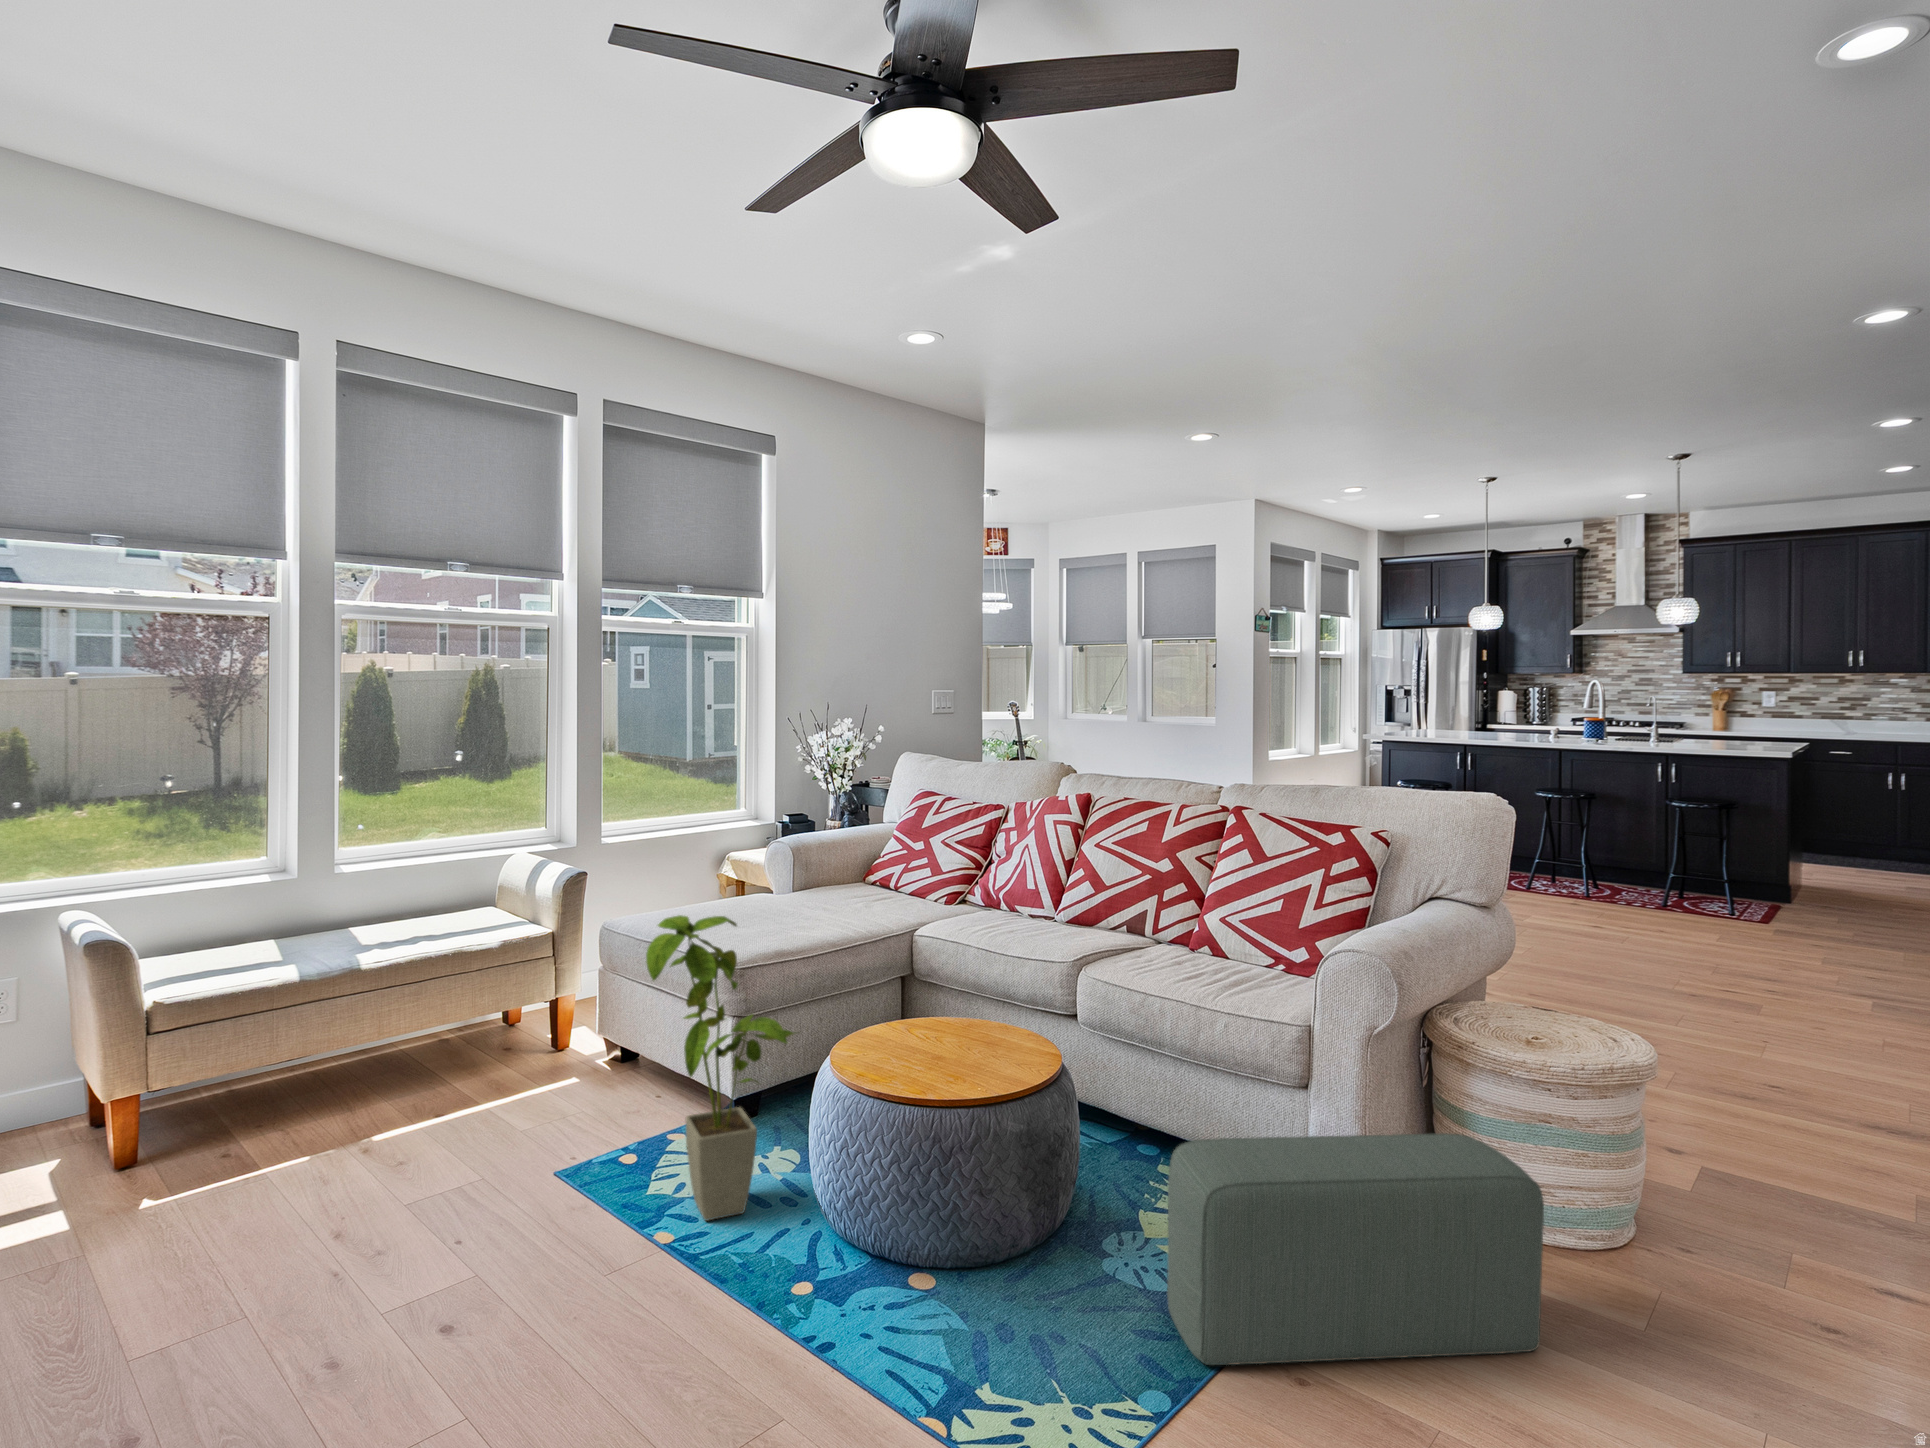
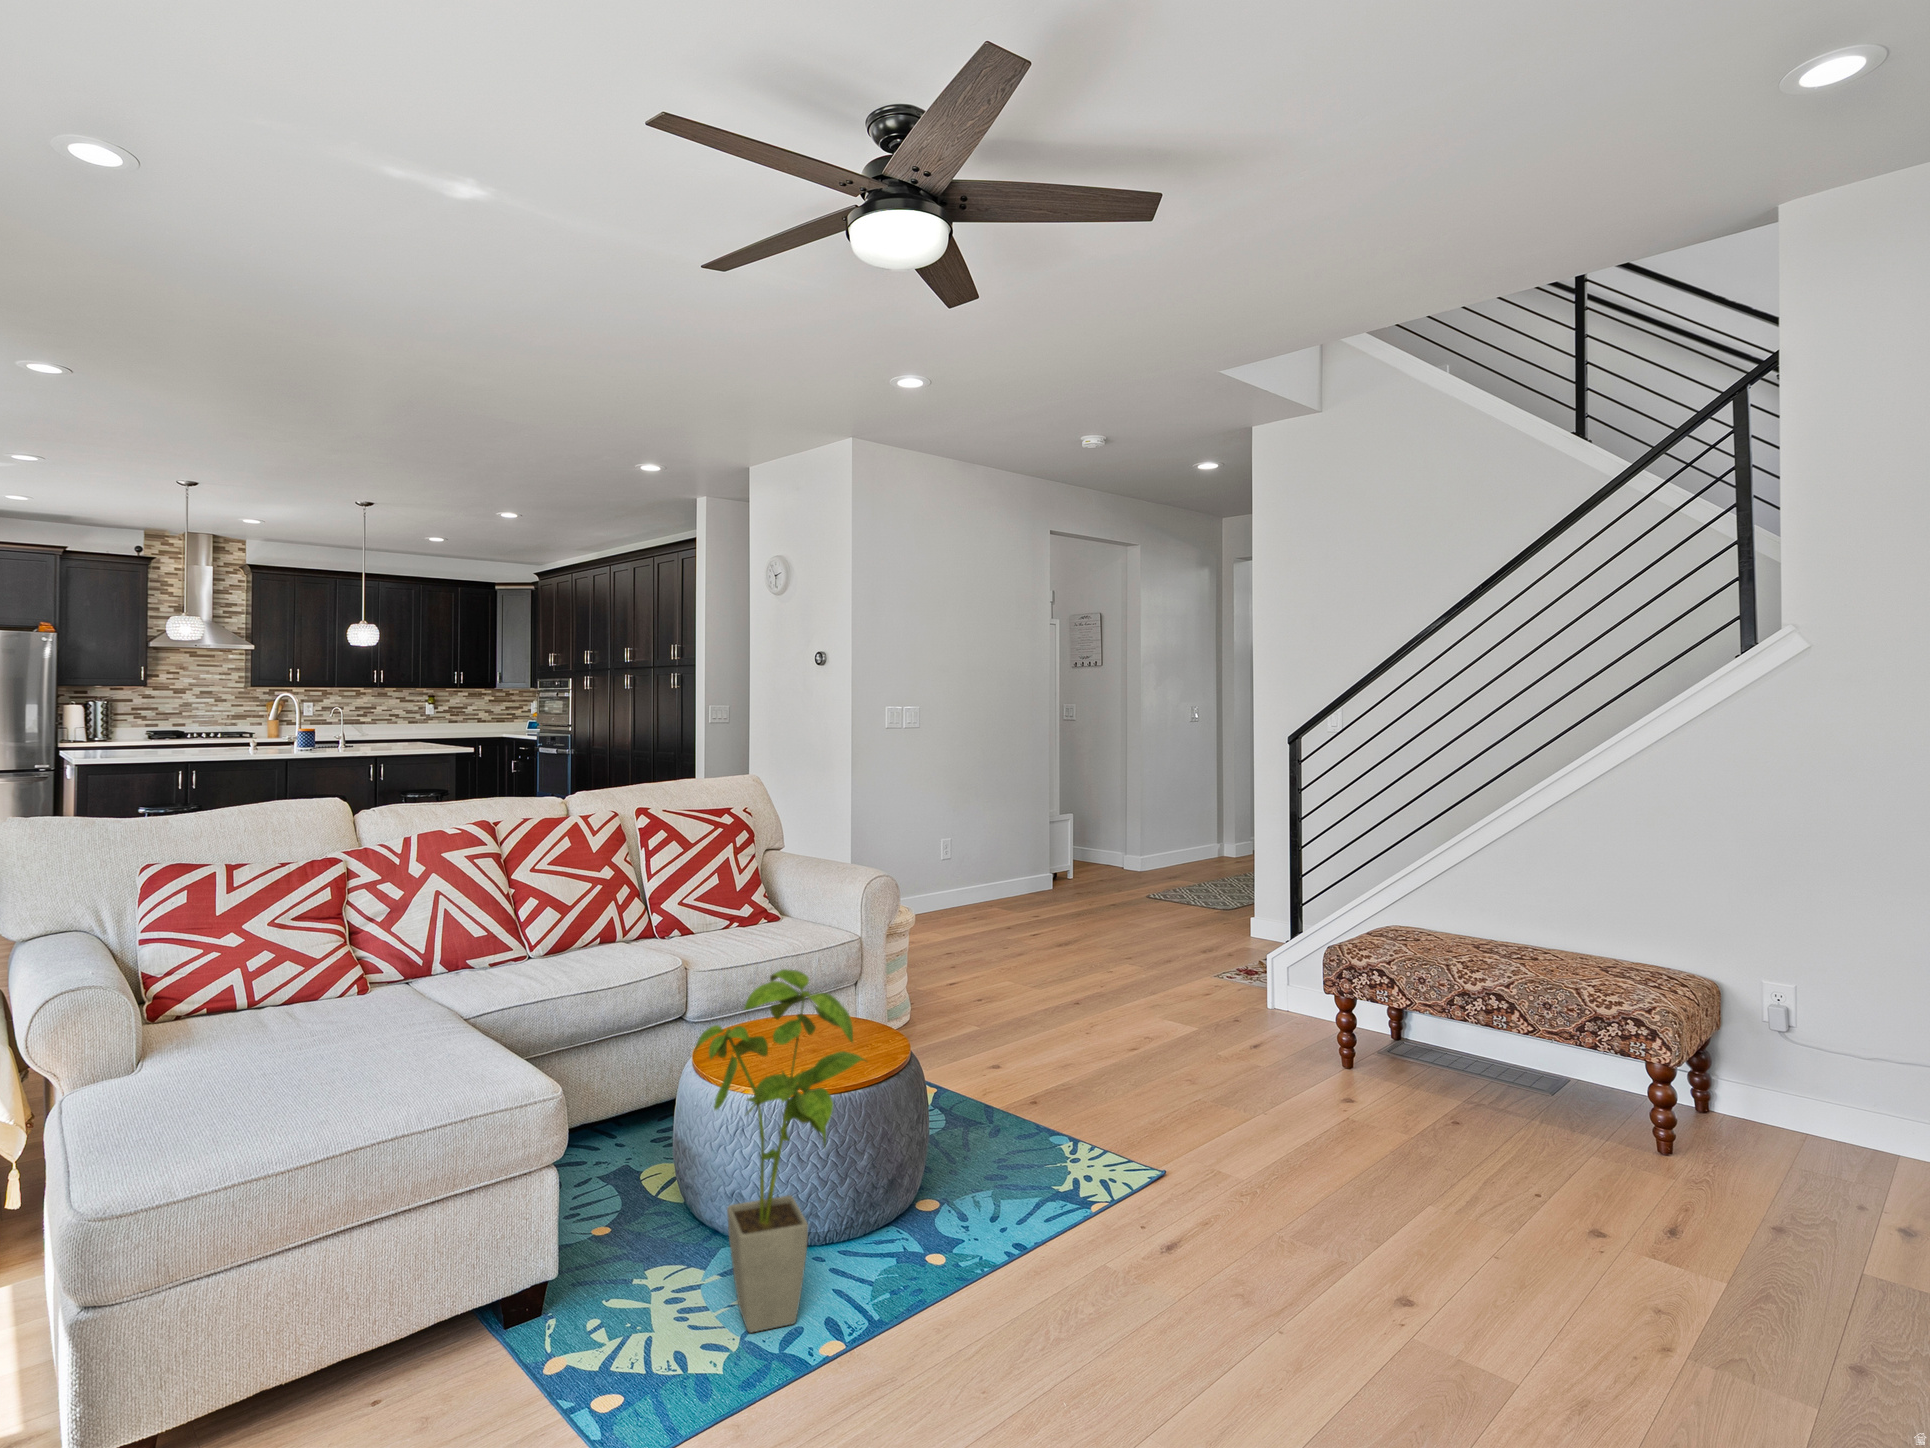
pouf: present [1167,1133,1544,1365] -> none [955,956,1036,1125]

